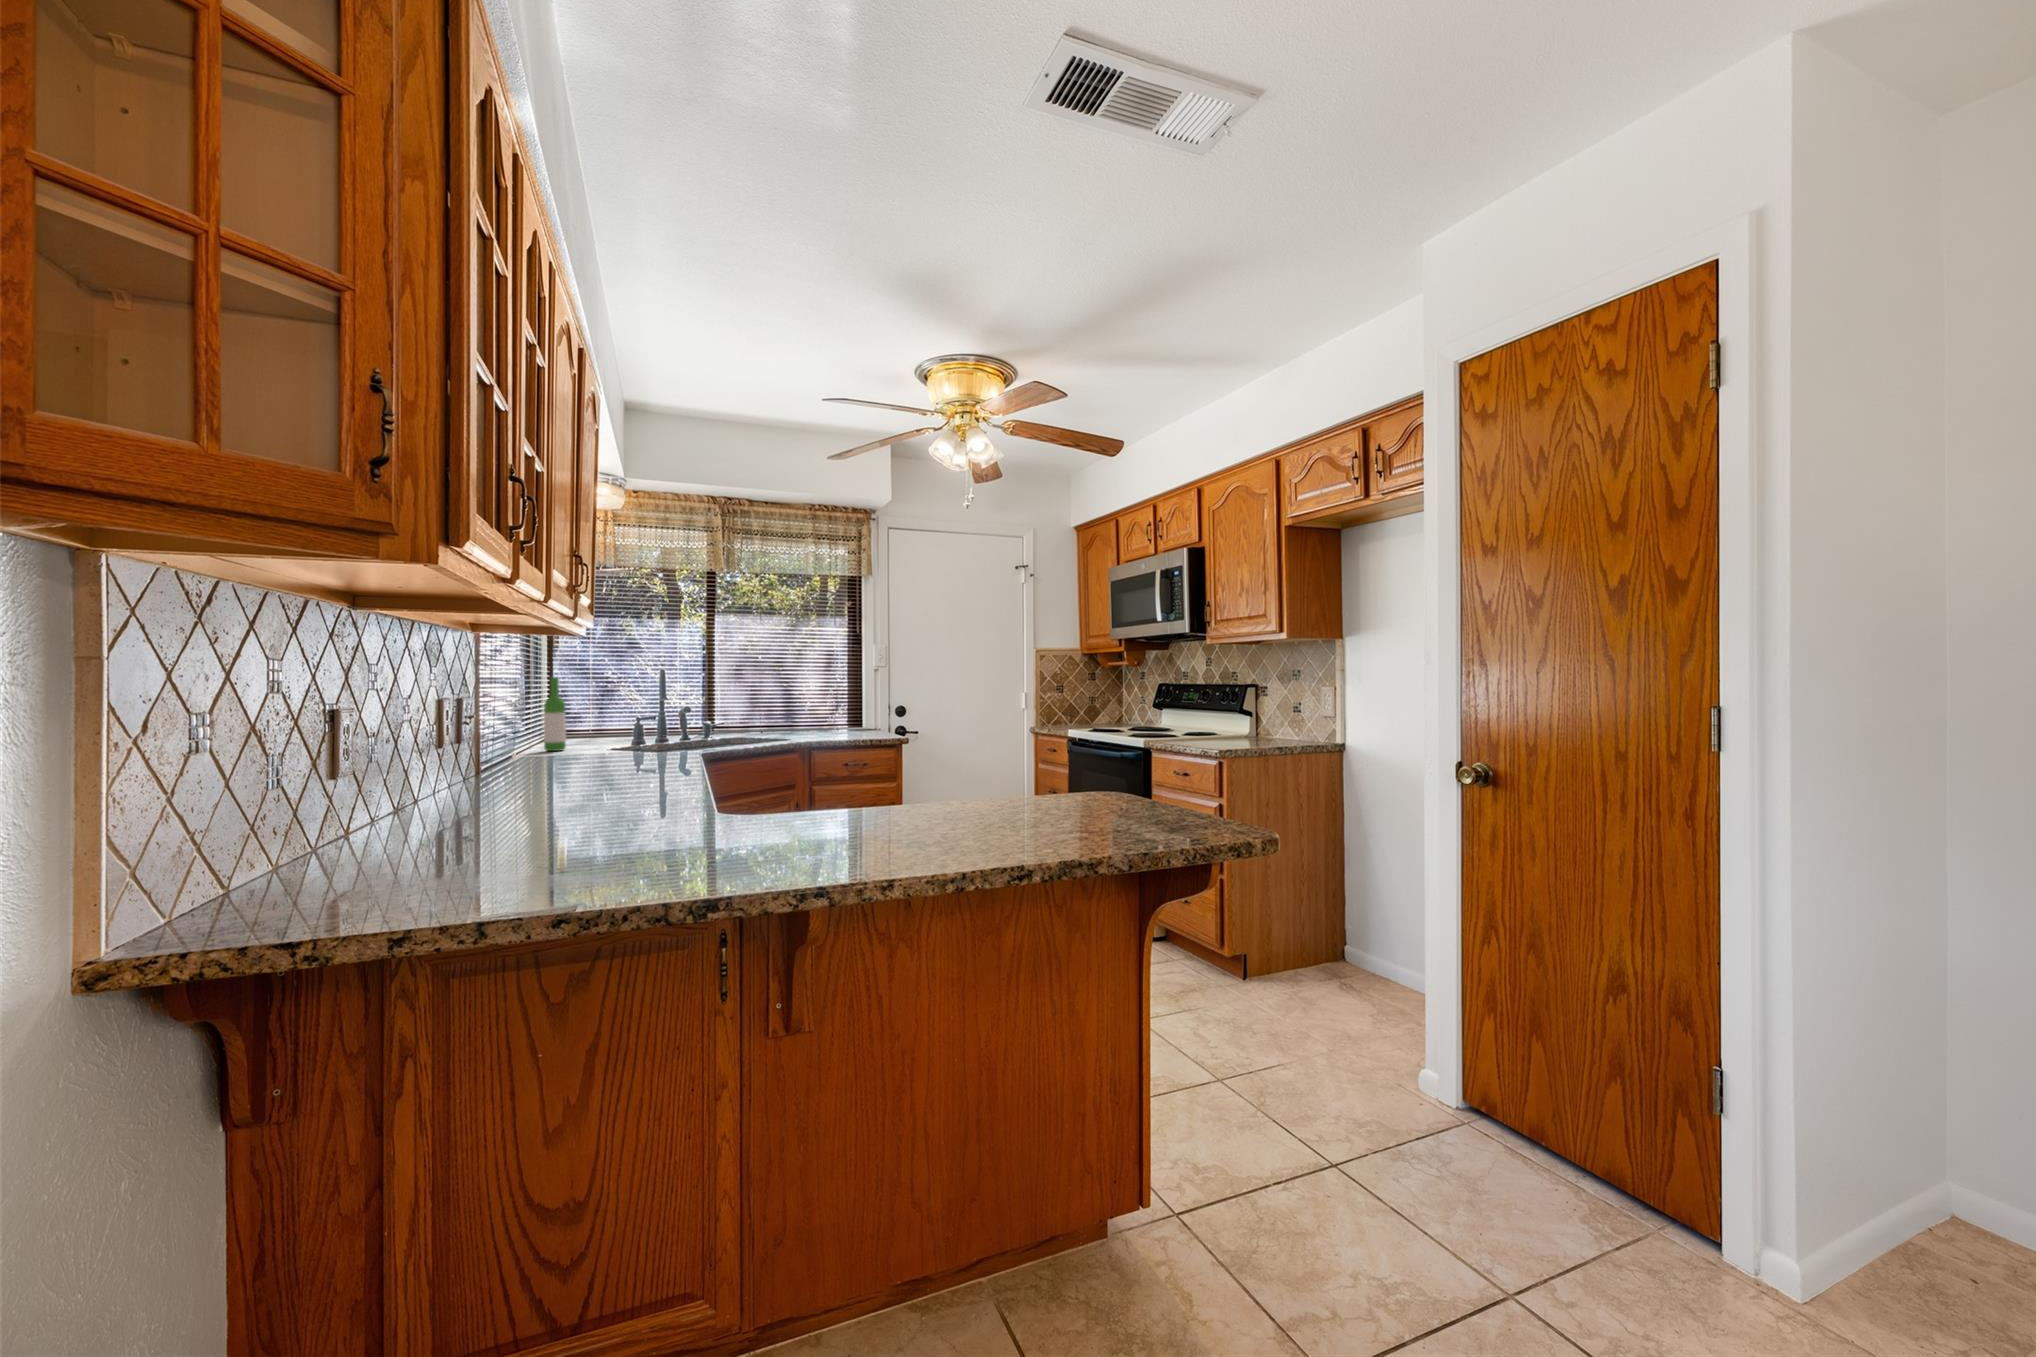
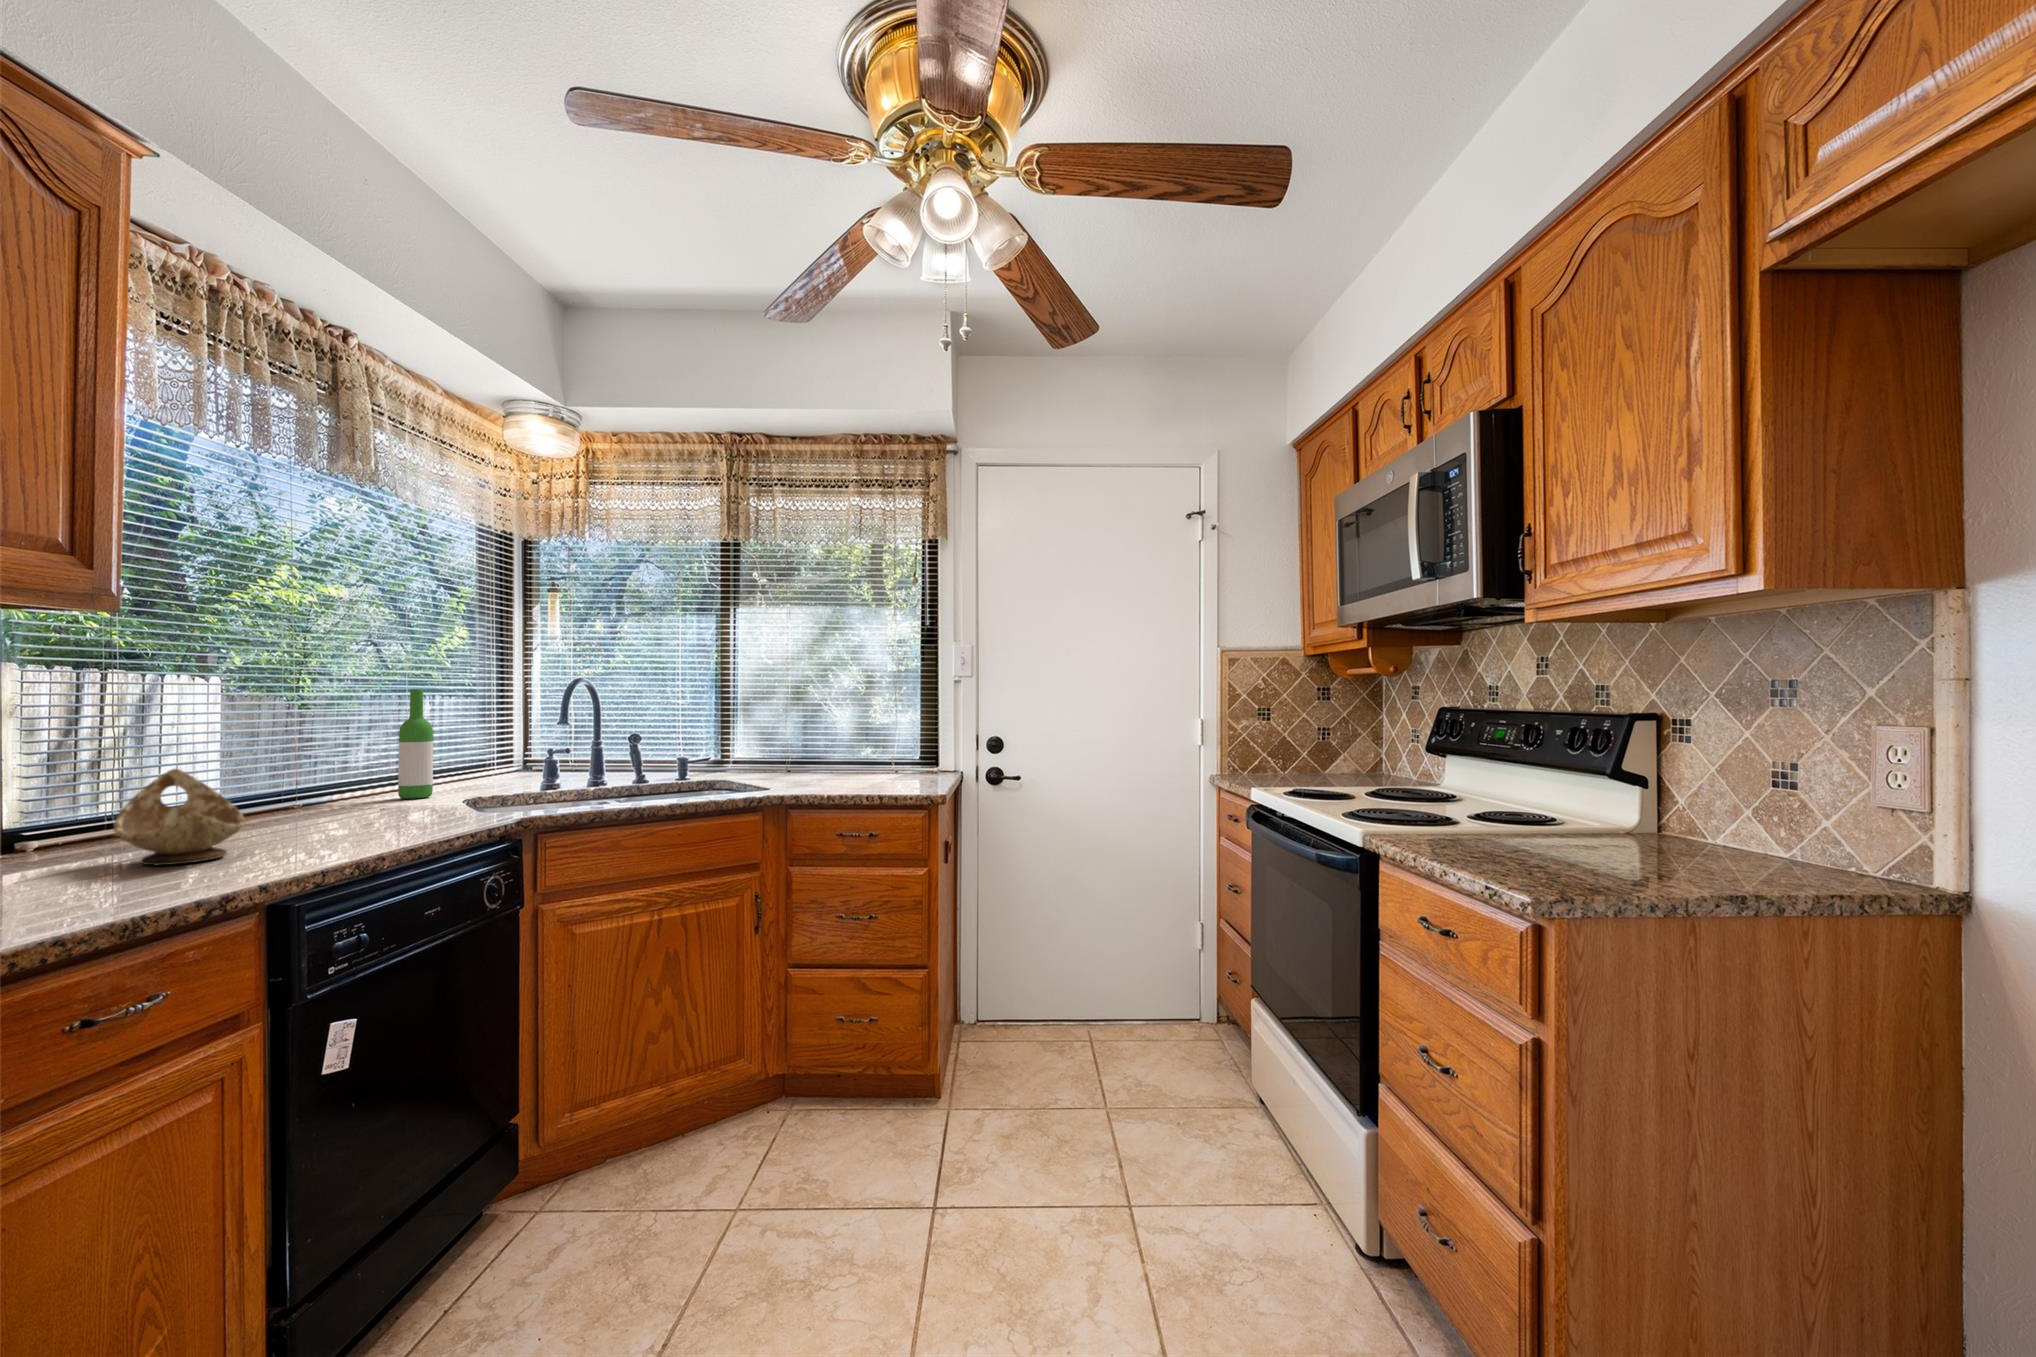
decorative bowl: none [571,721,639,769] -> present [114,769,245,865]

